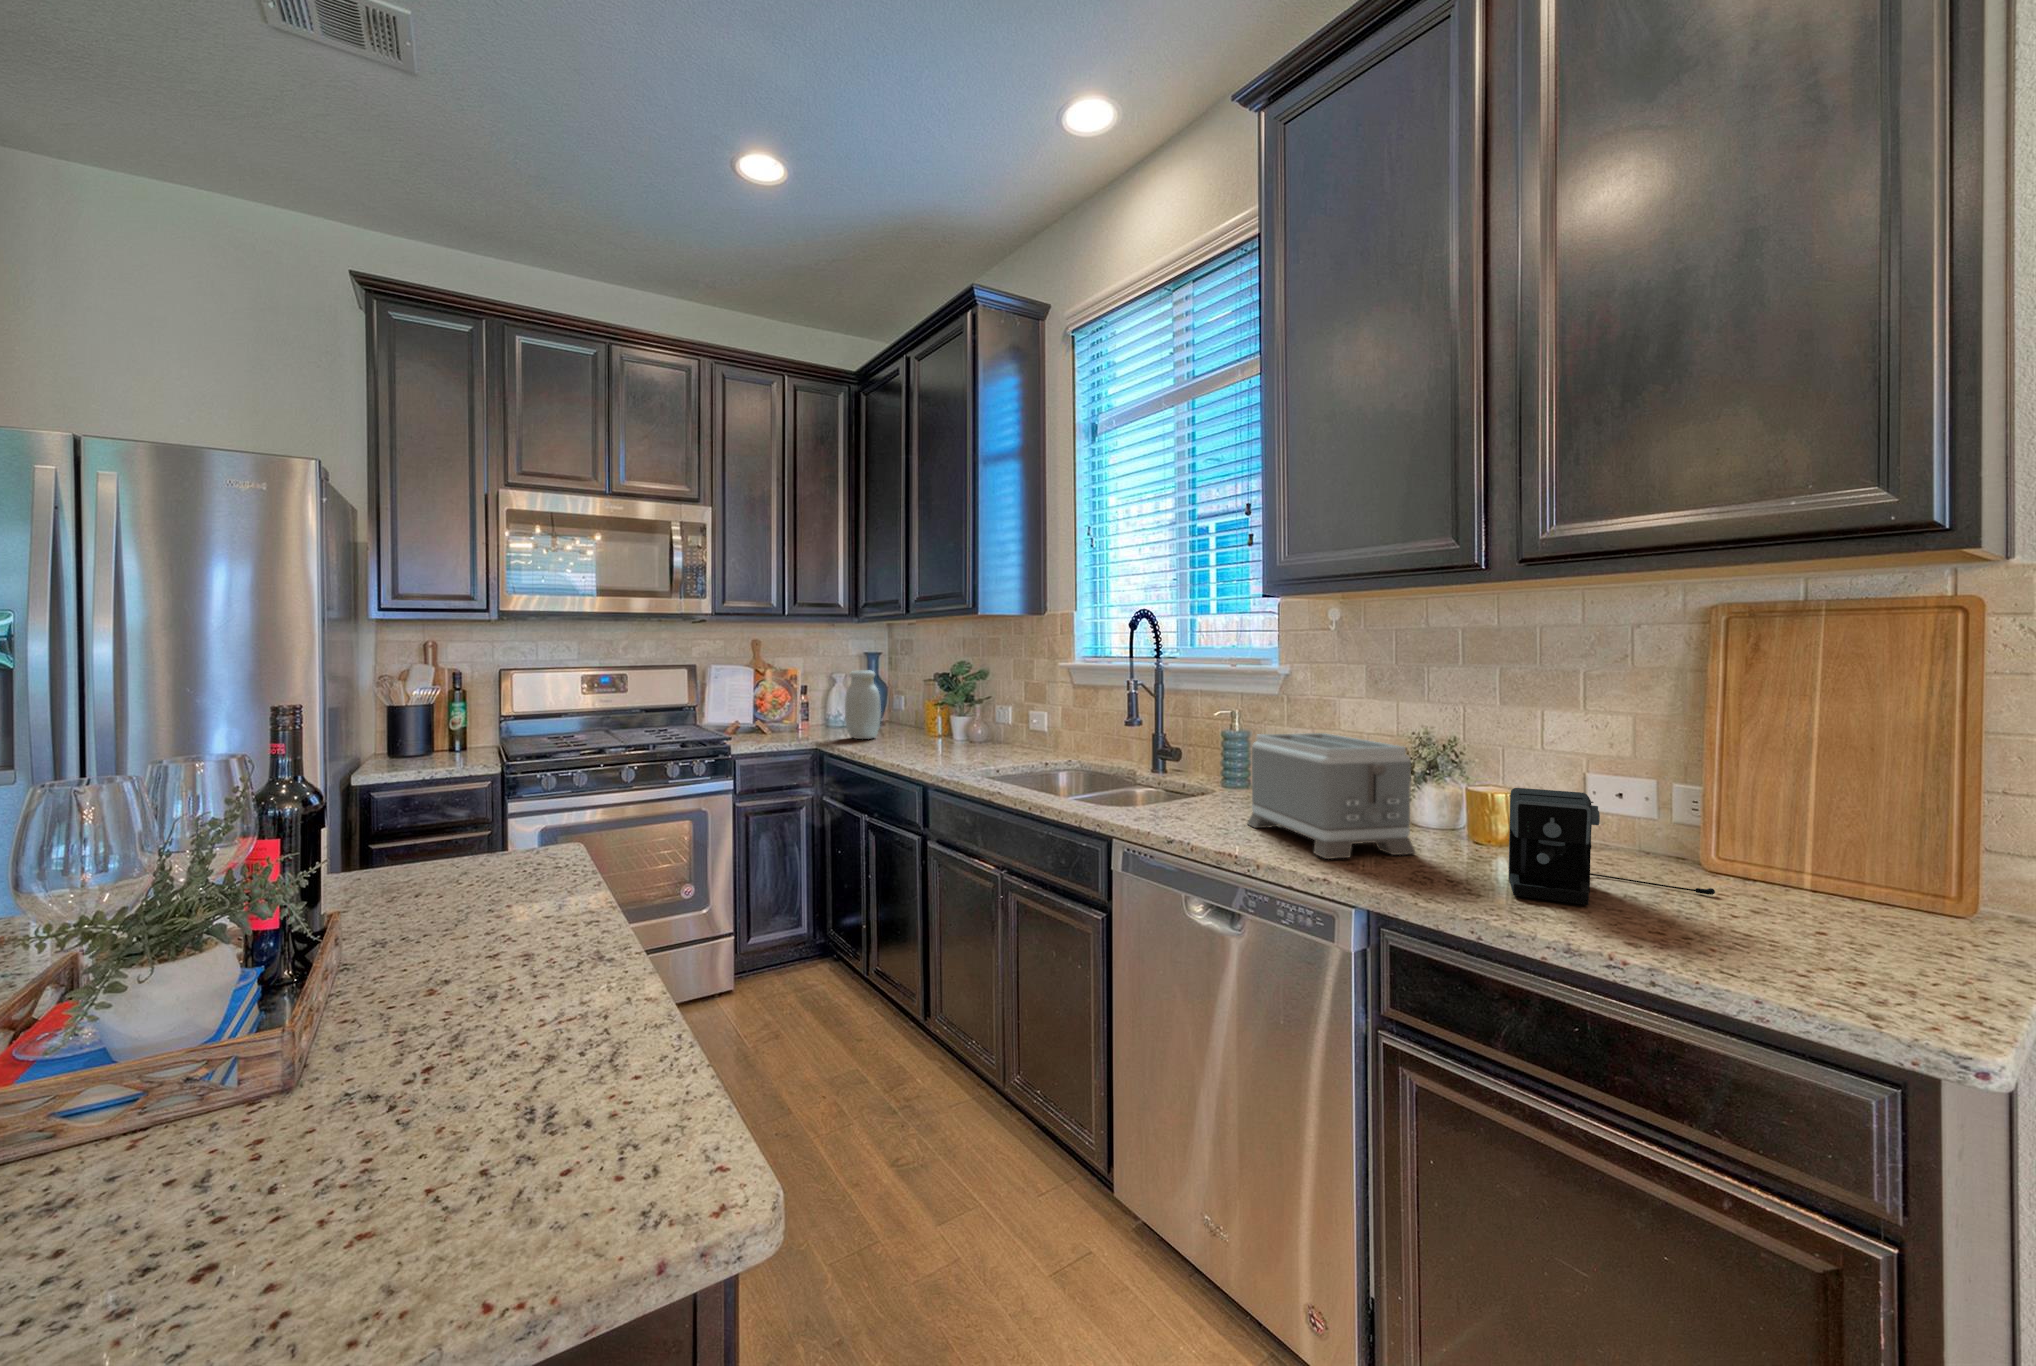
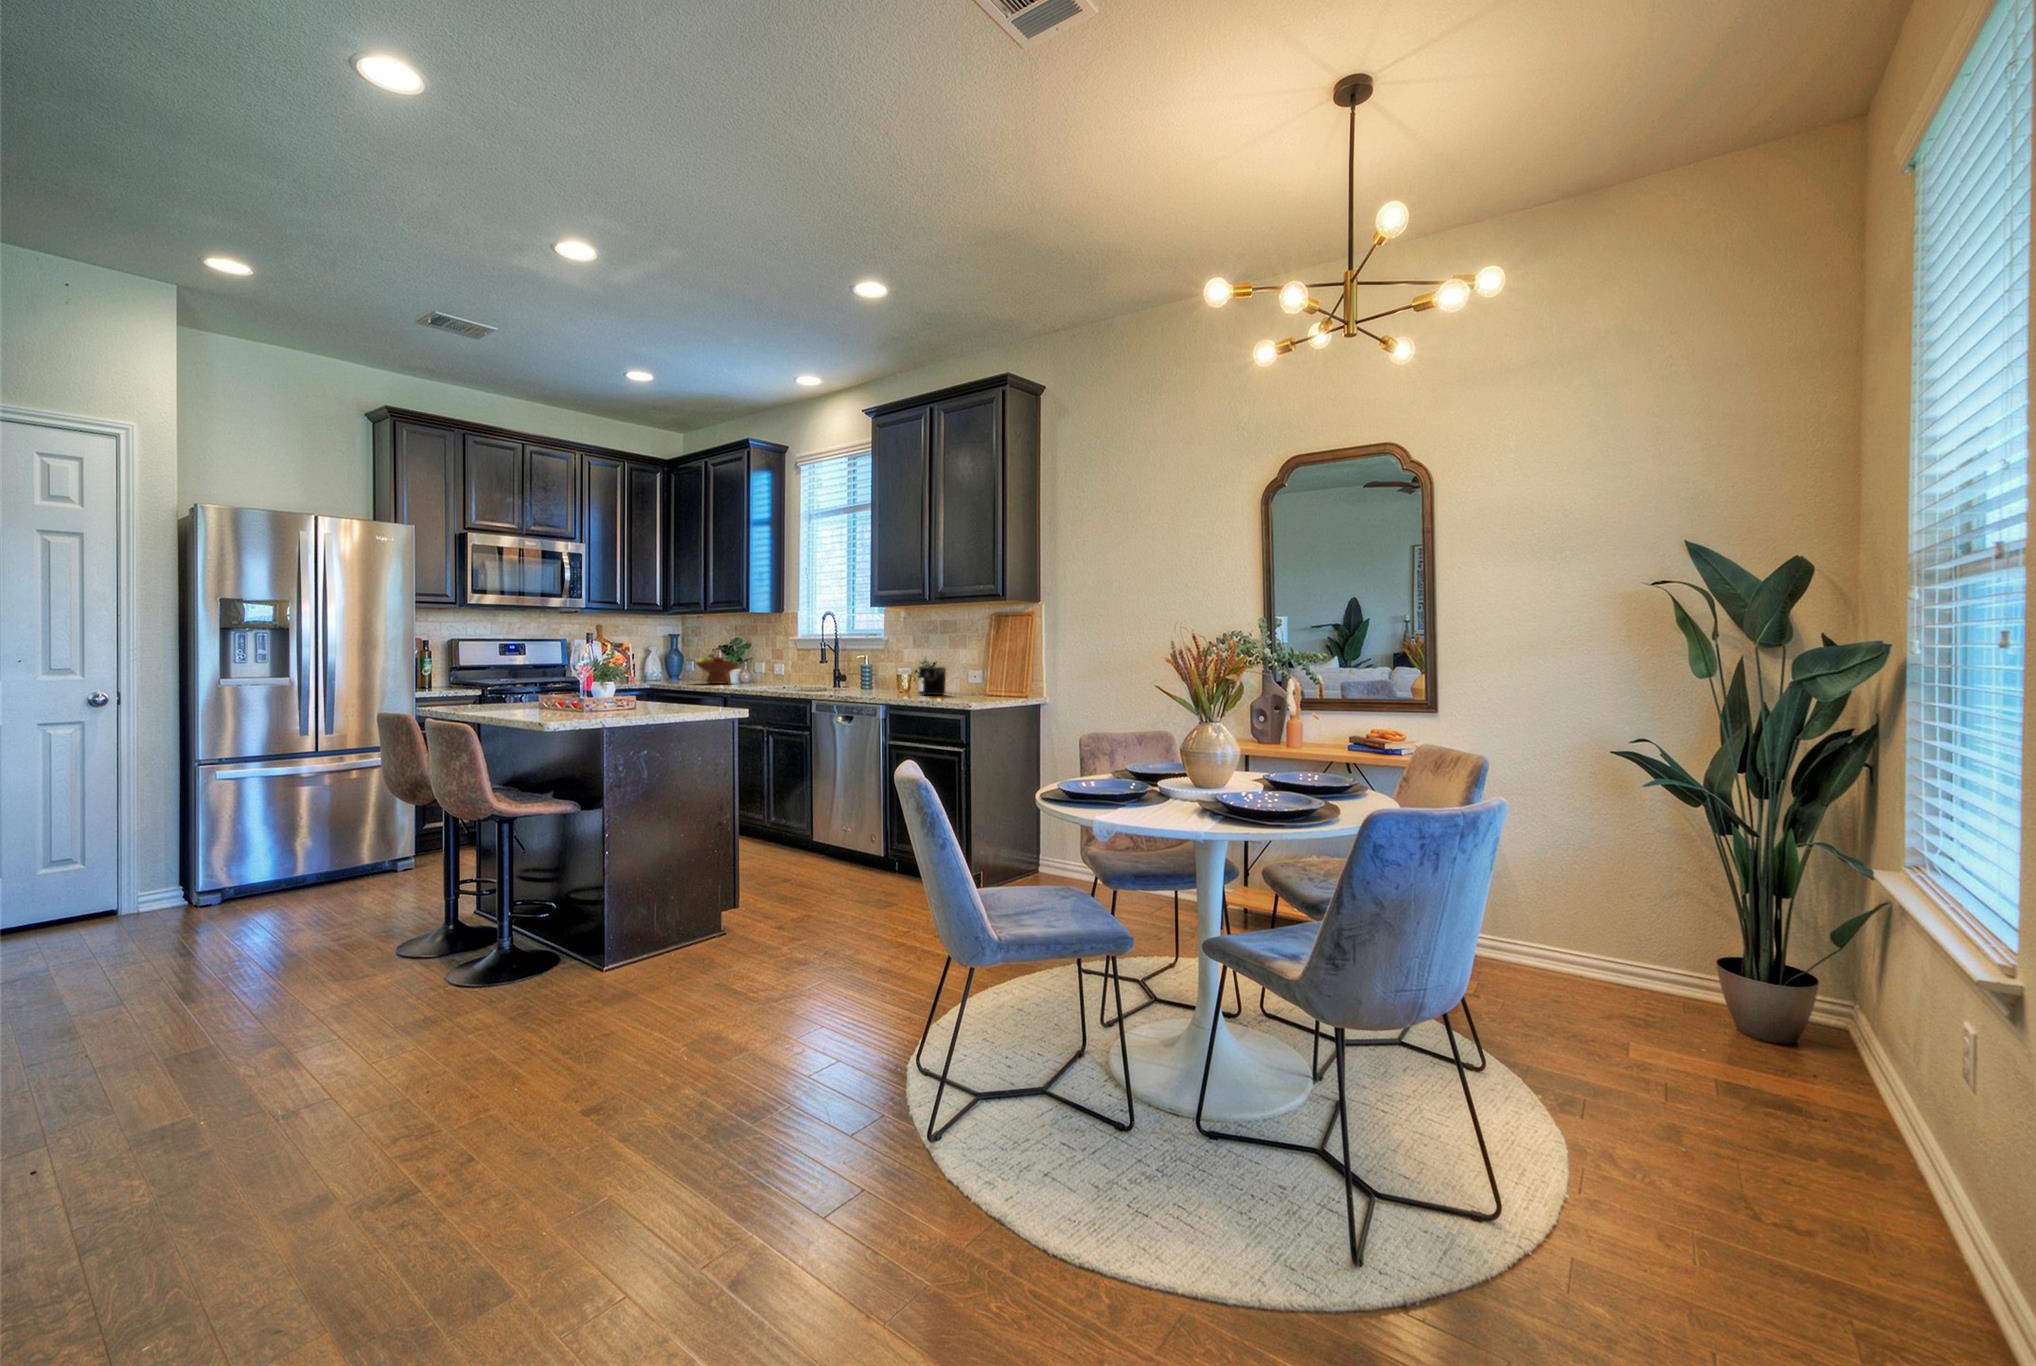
jar: present [845,671,881,739] -> none [663,642,685,682]
fruit bowl: none [888,695,969,748] -> present [696,655,739,684]
toaster: present [1247,733,1416,859] -> none [858,657,907,693]

